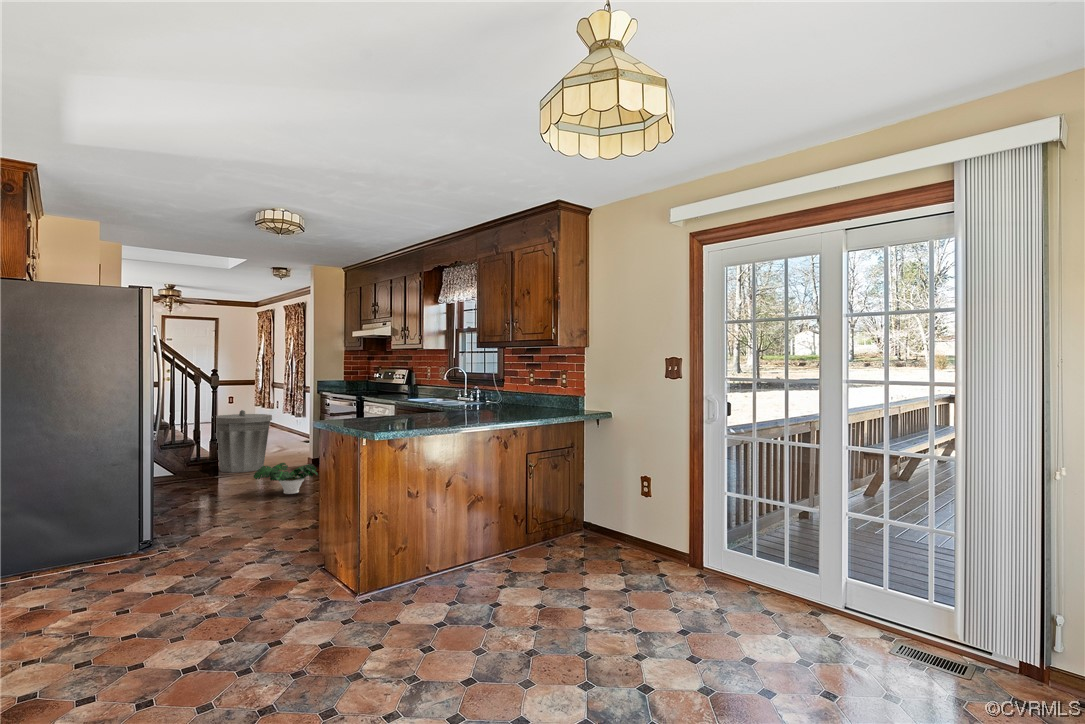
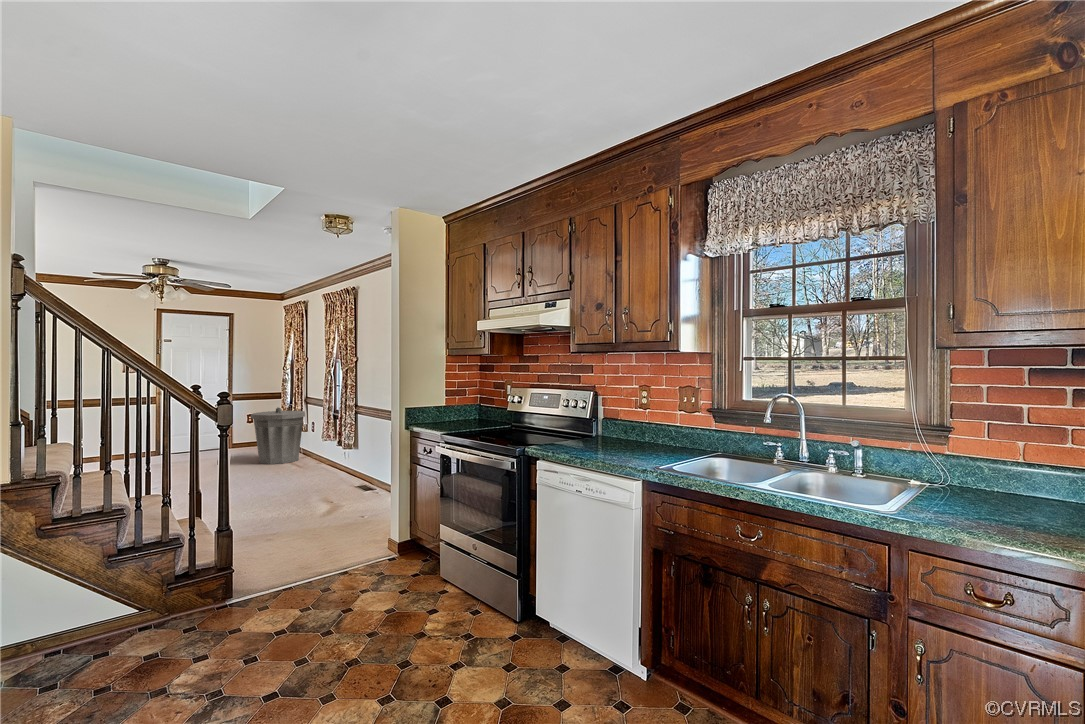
potted plant: present [254,463,318,494] -> none [296,455,353,483]

